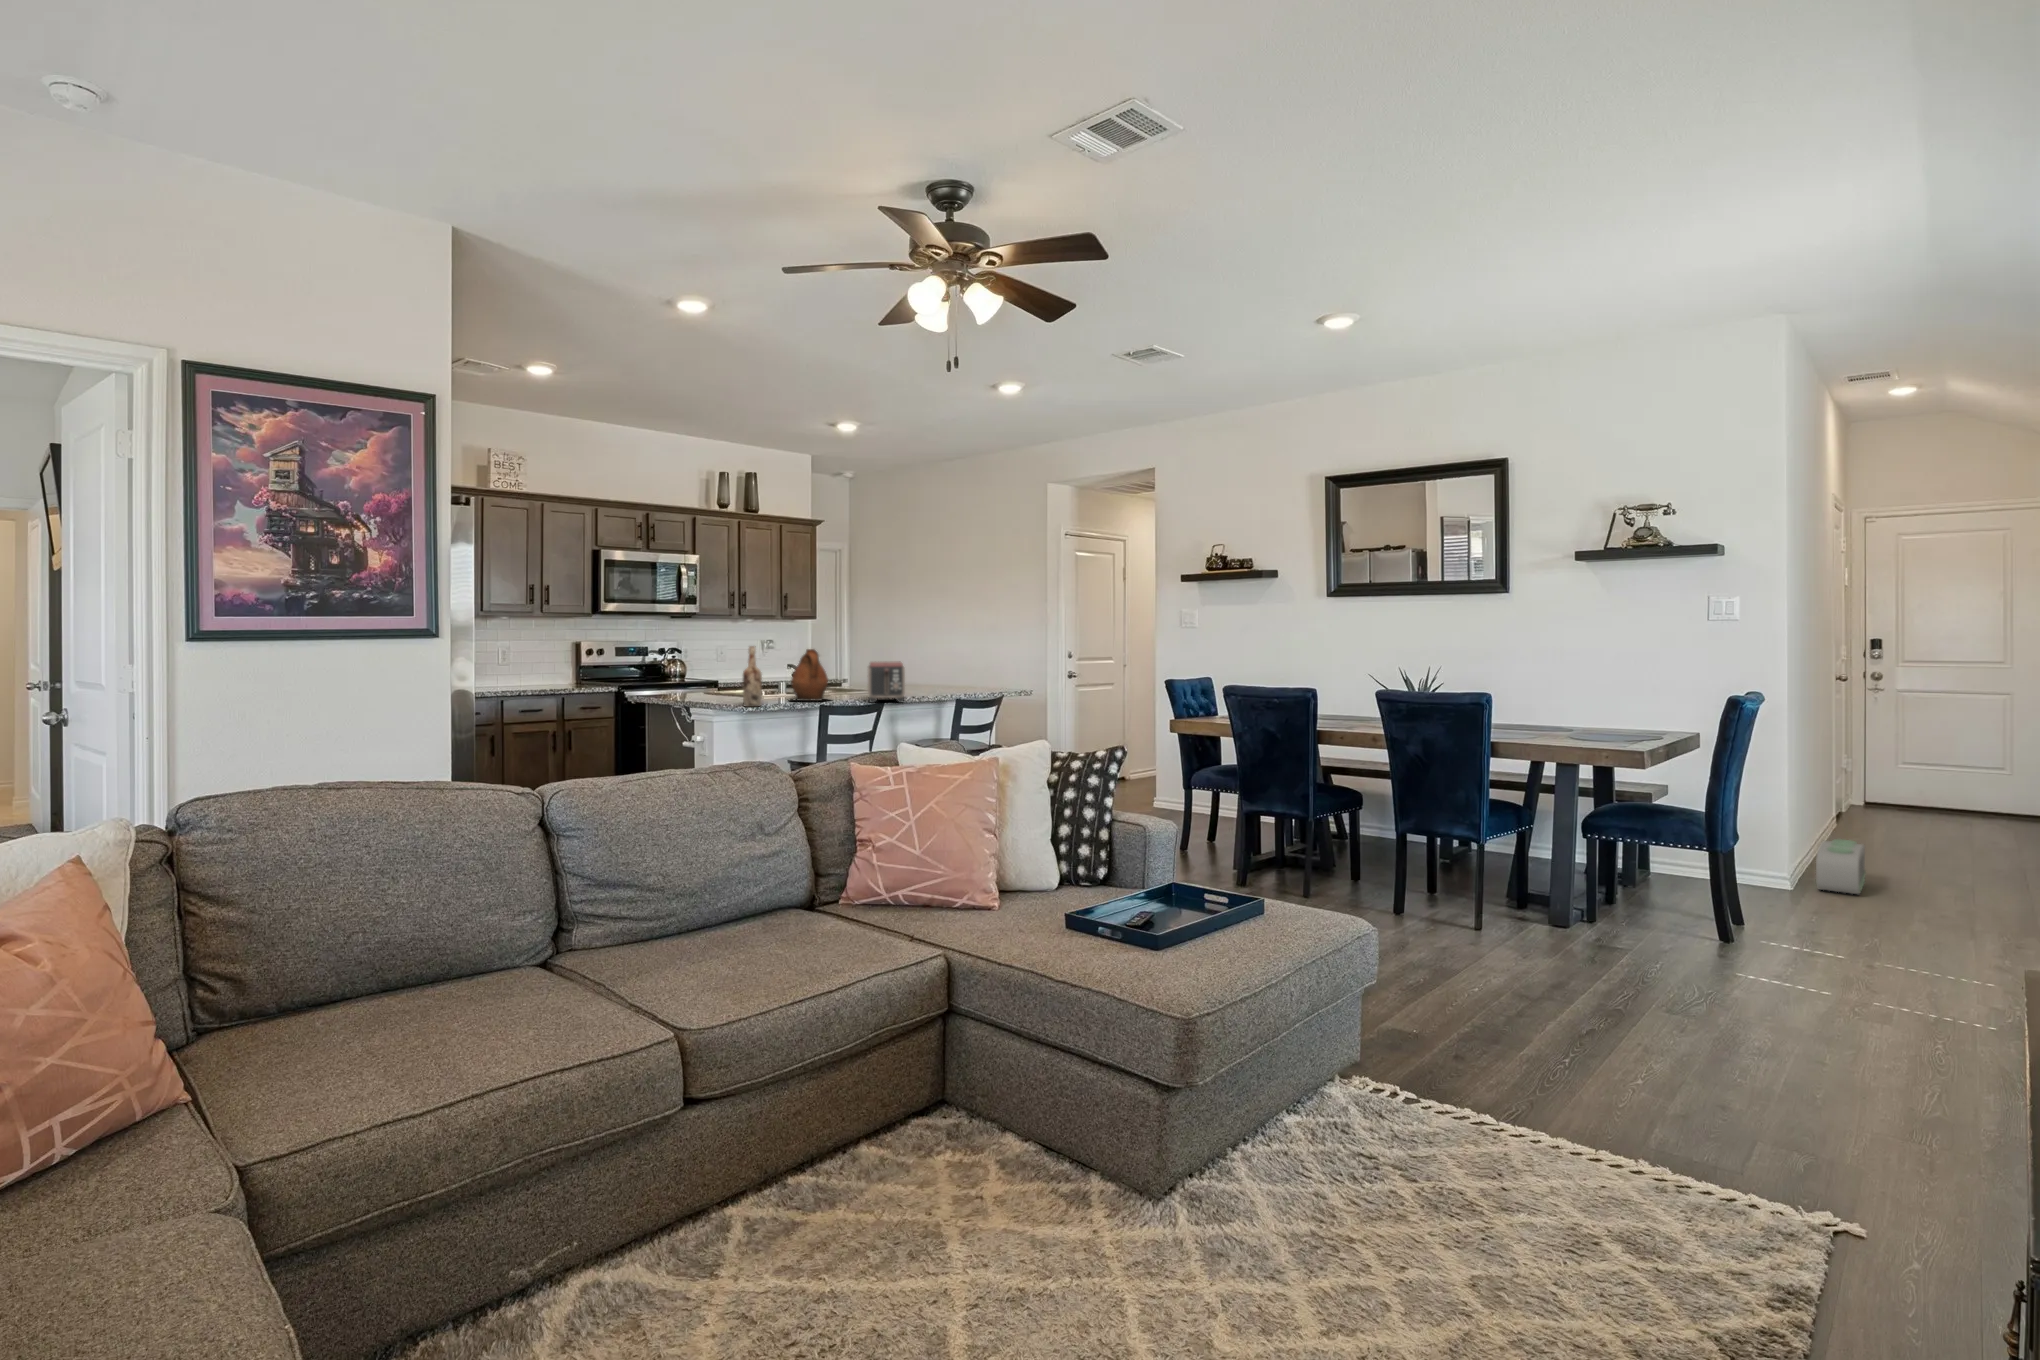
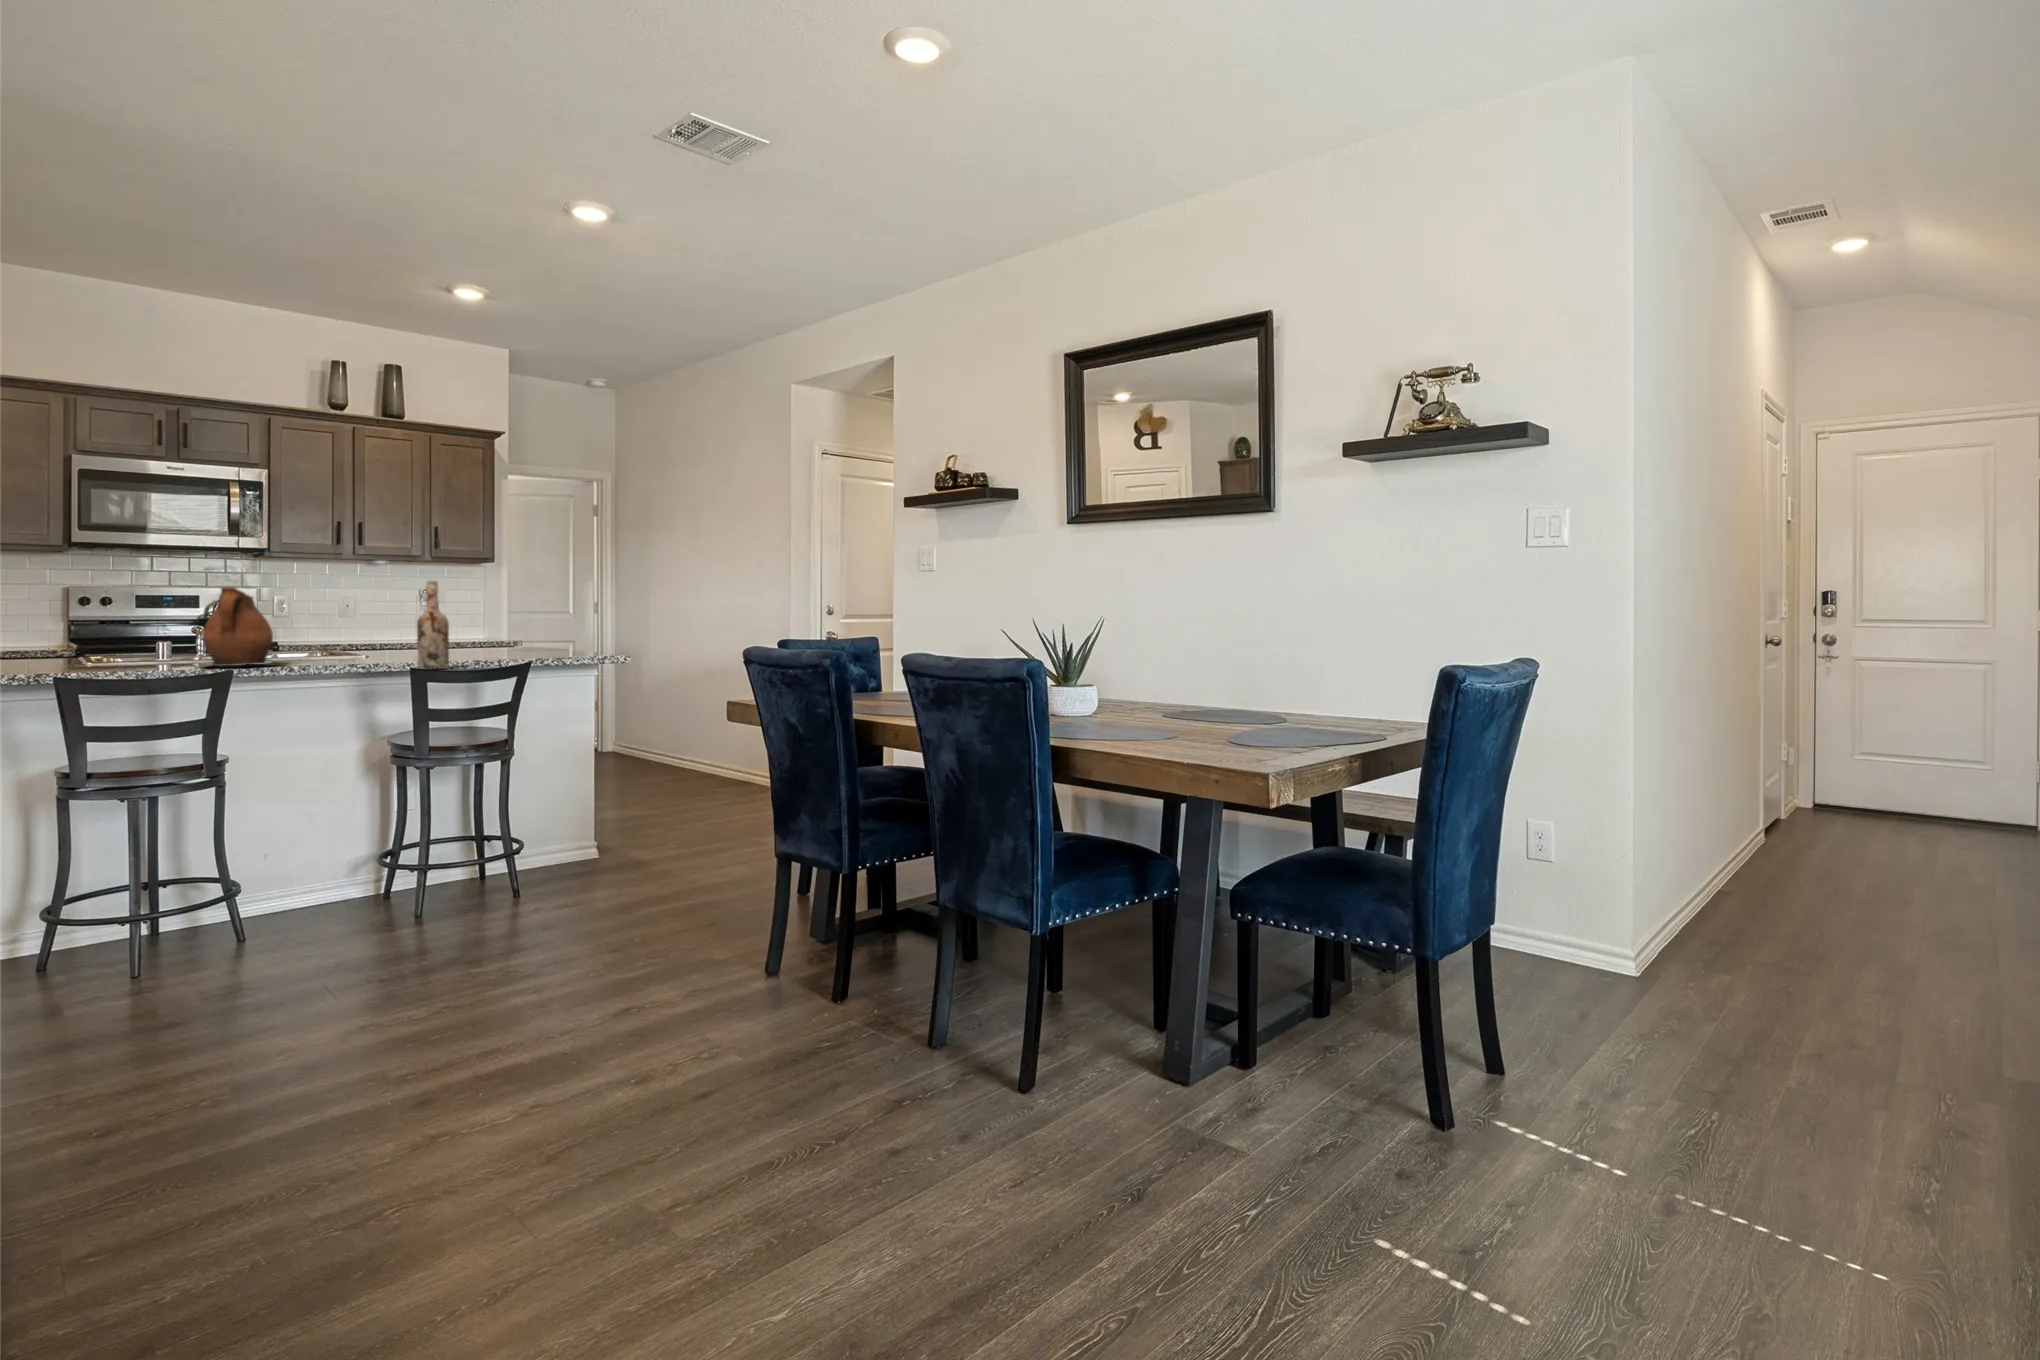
wine bottle: present [743,646,762,707] -> present [417,581,449,670]
toaster: present [868,661,905,703] -> none [301,609,404,669]
air purifier: present [1816,839,1866,895] -> none [1667,874,1751,964]

